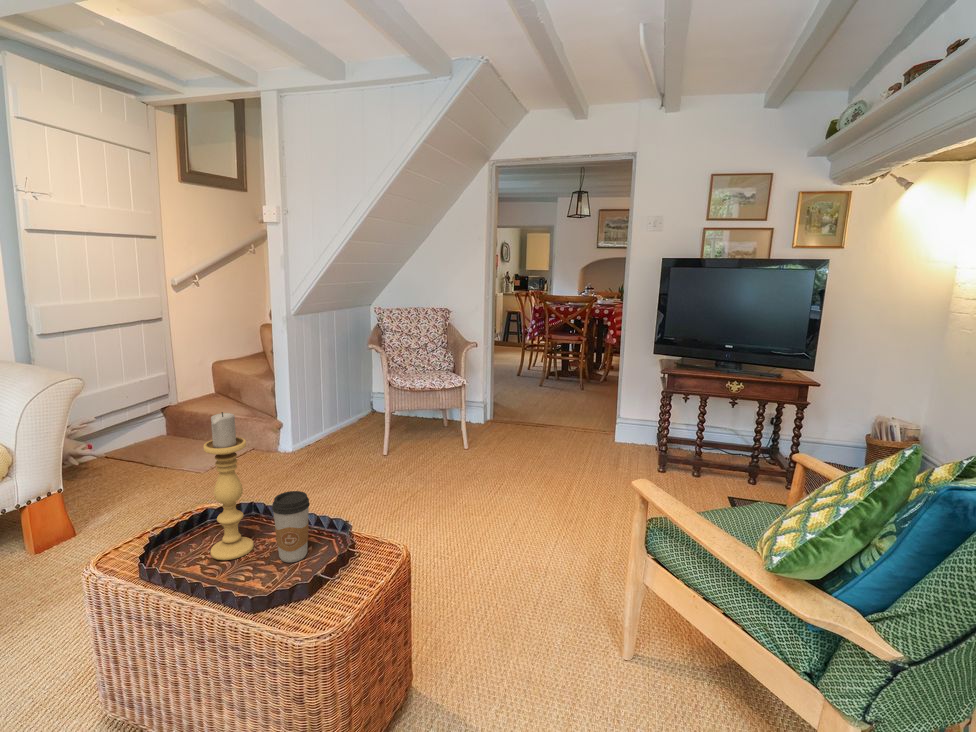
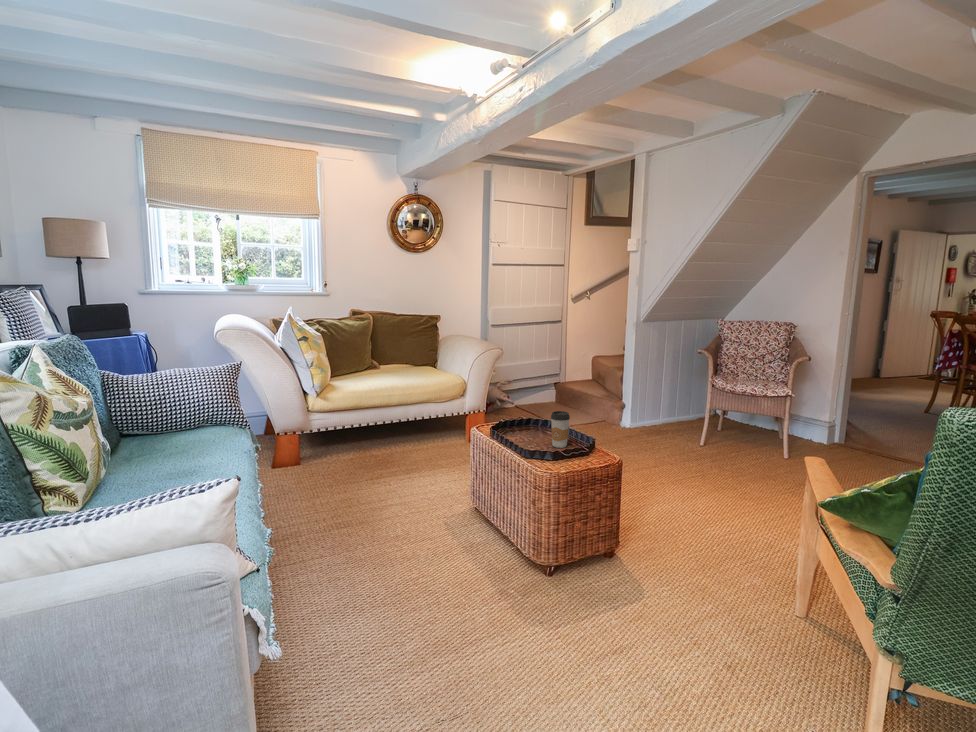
candle holder: present [204,412,254,560] -> none [525,364,547,441]

